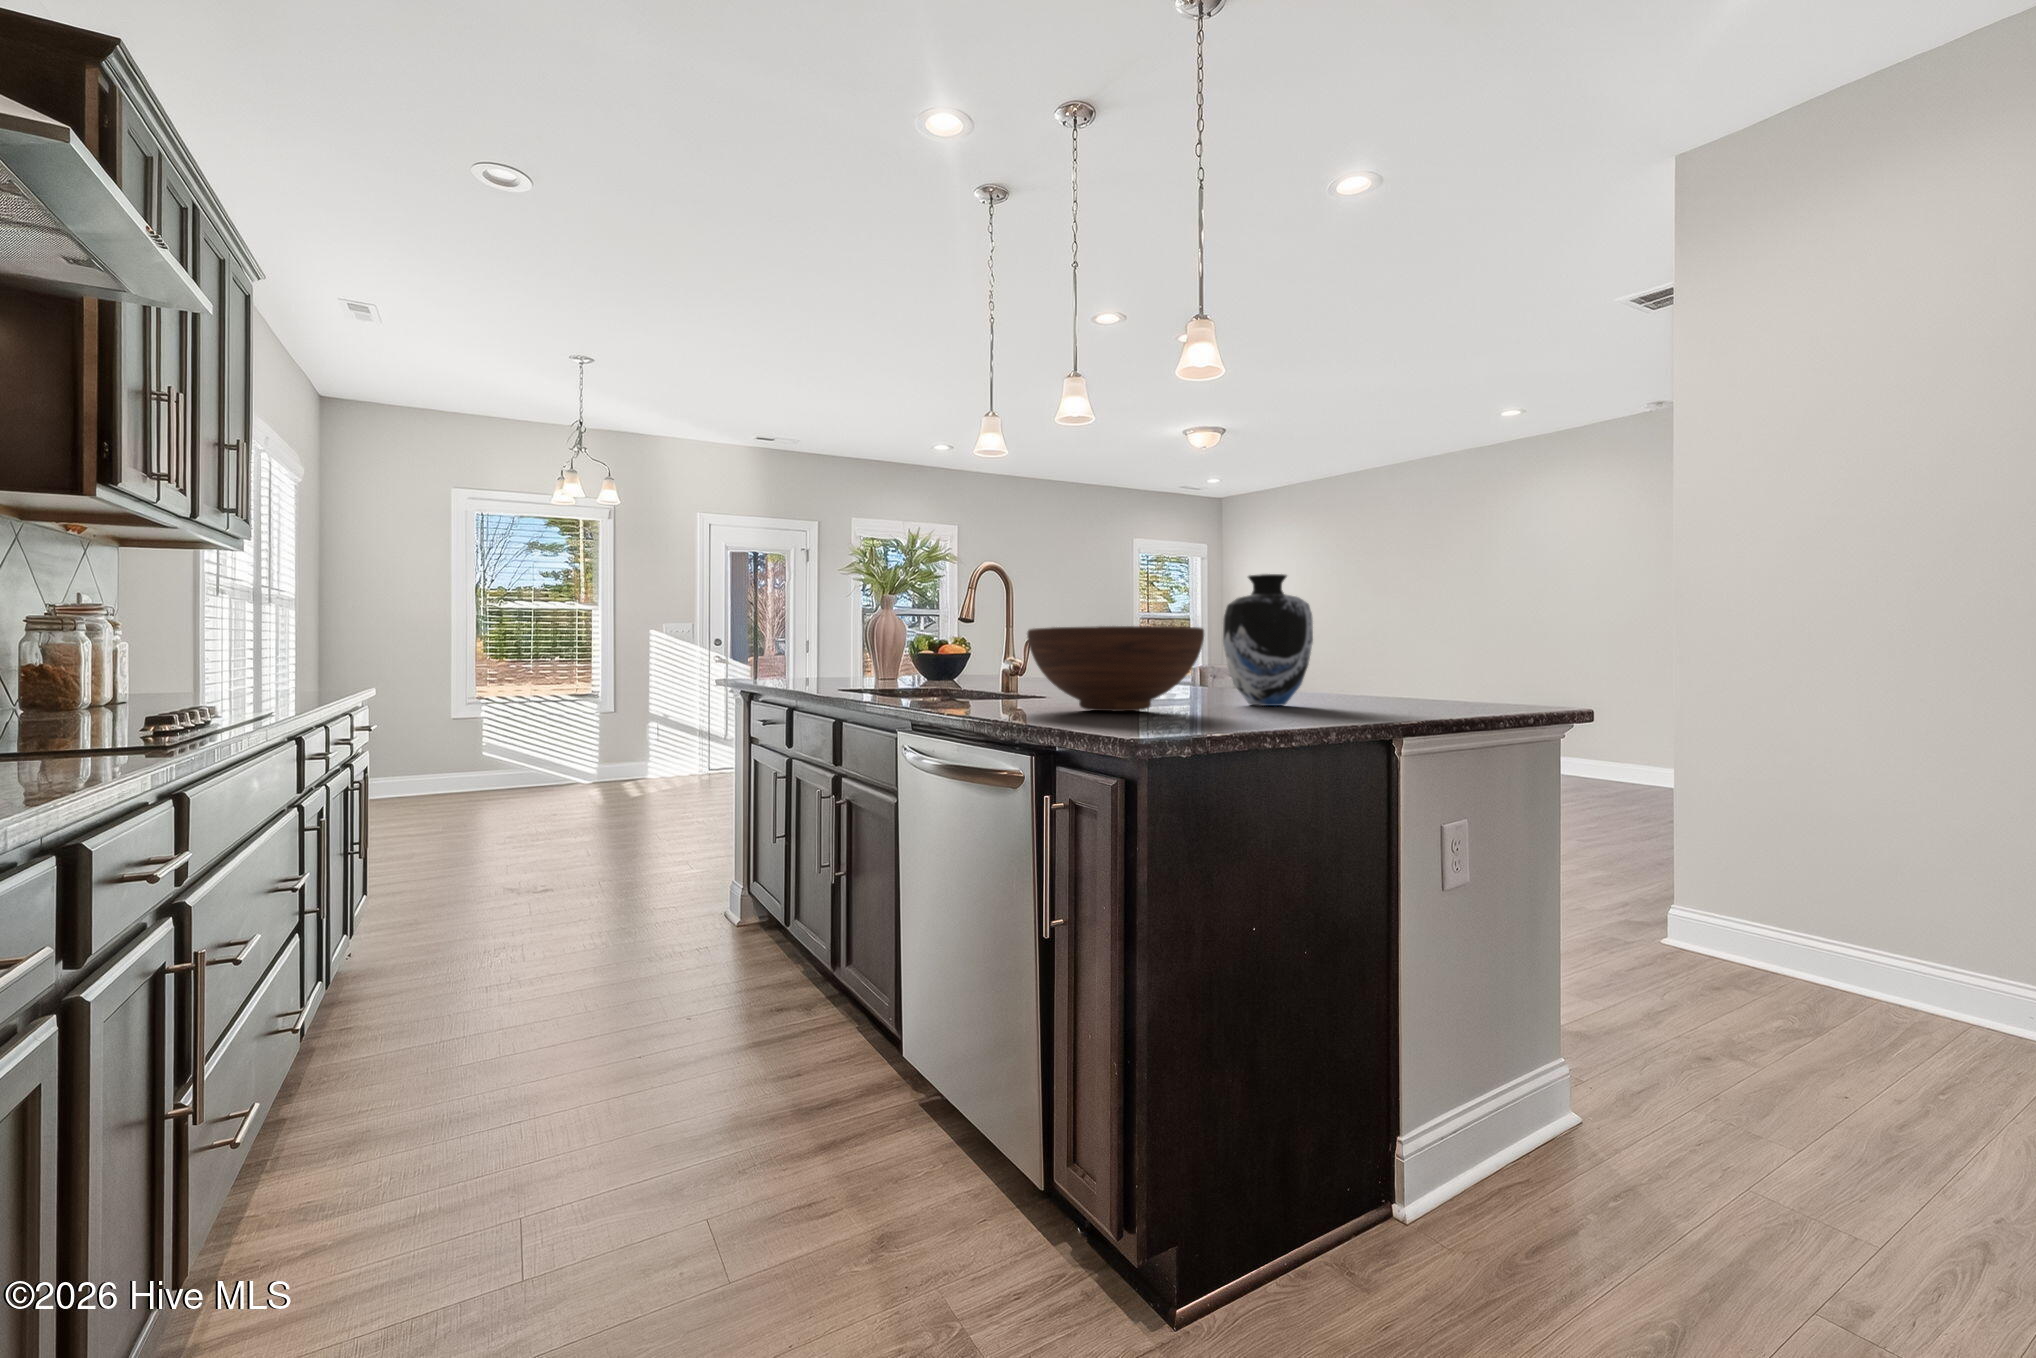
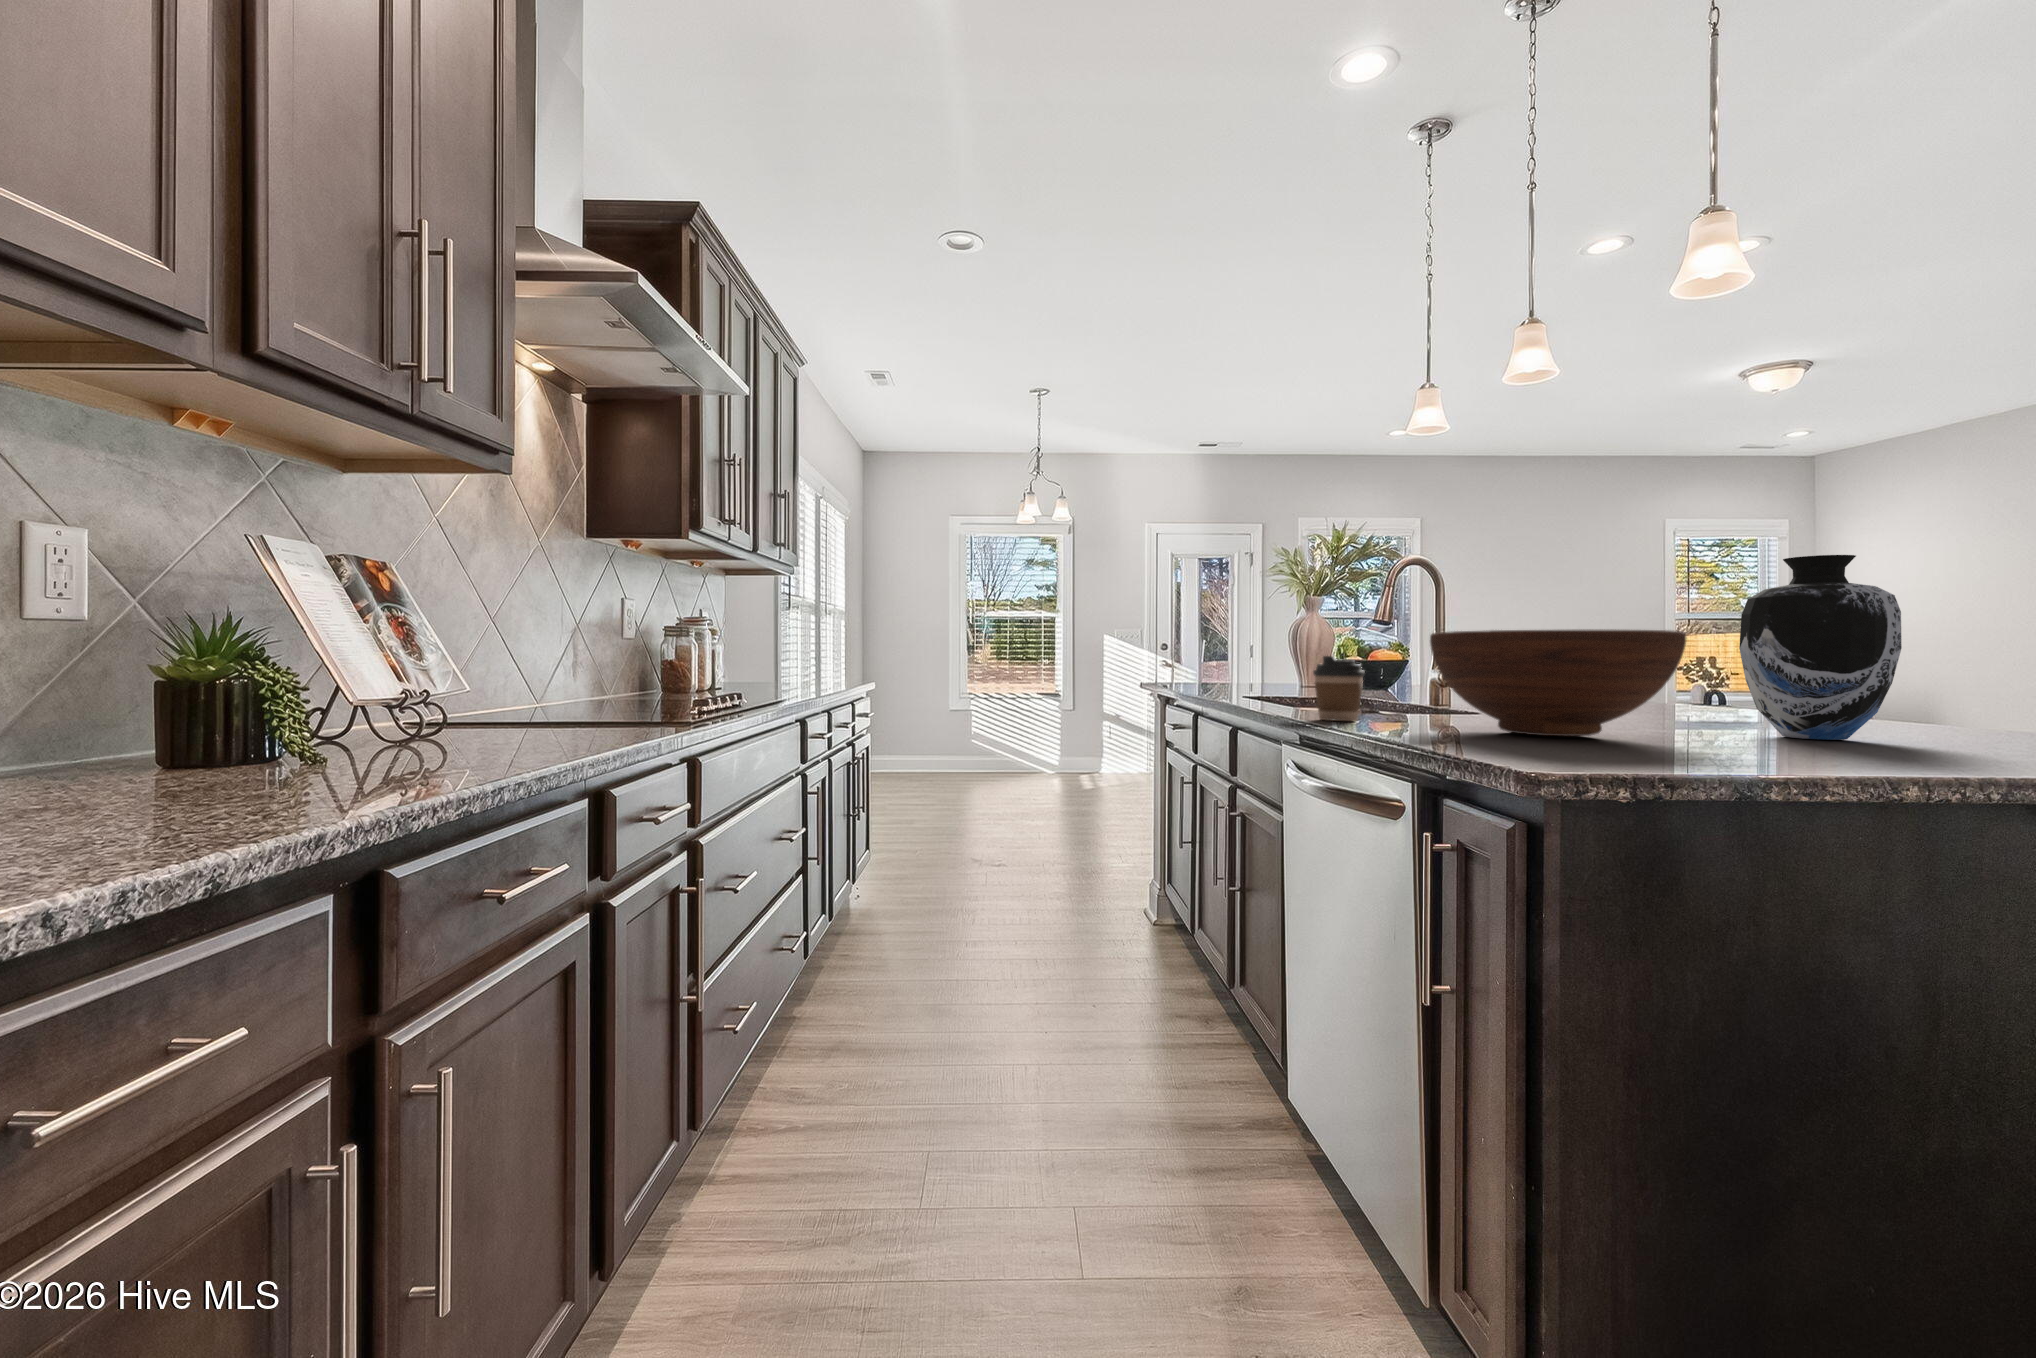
coffee cup: none [927,649,971,707] -> present [1313,656,1365,721]

